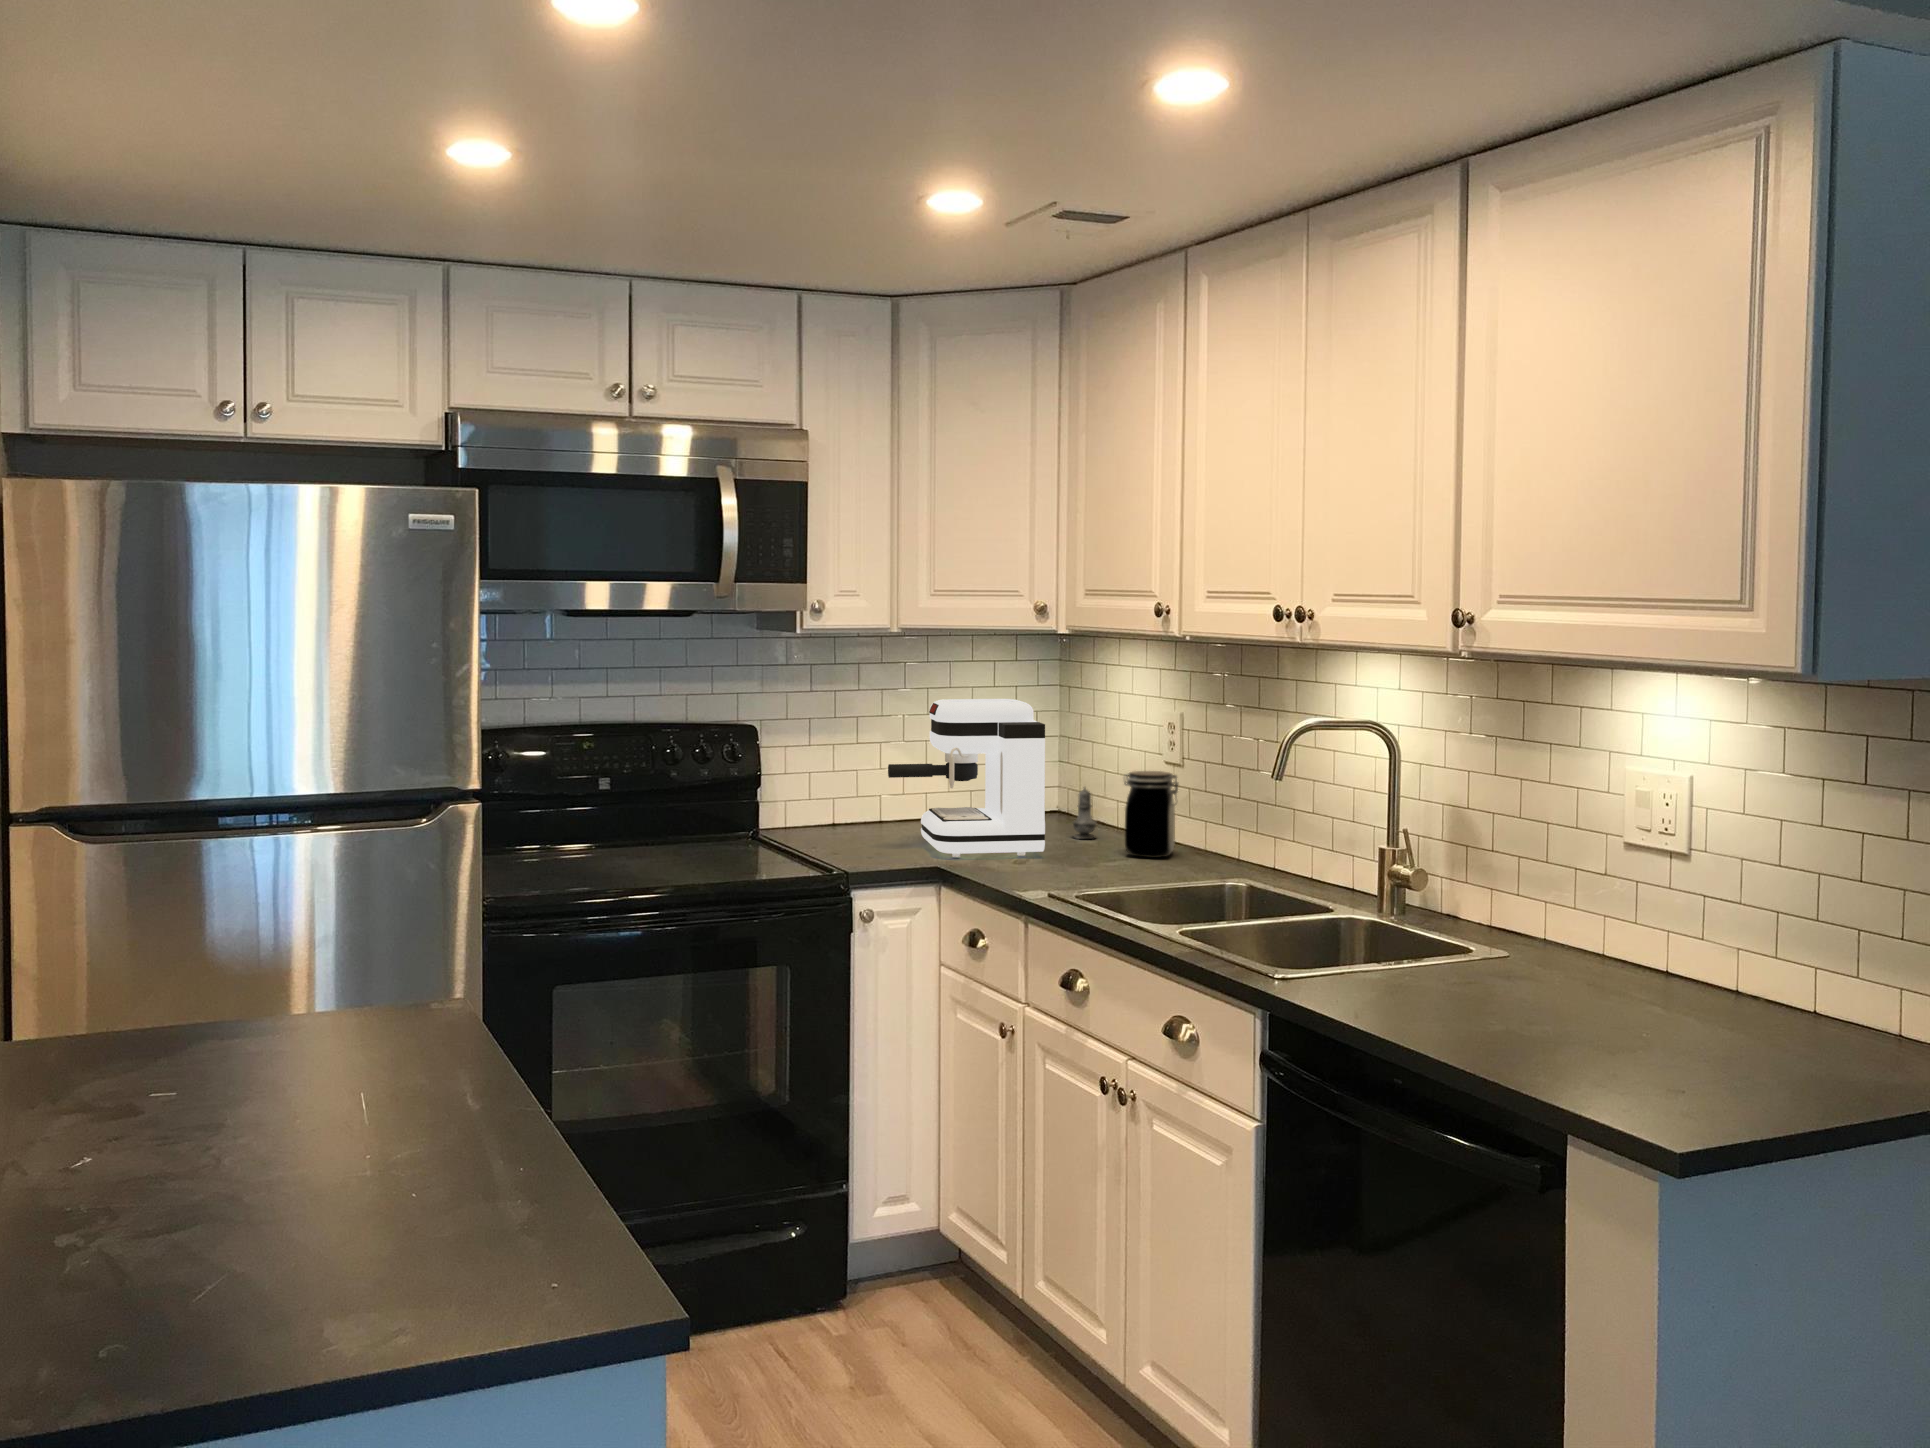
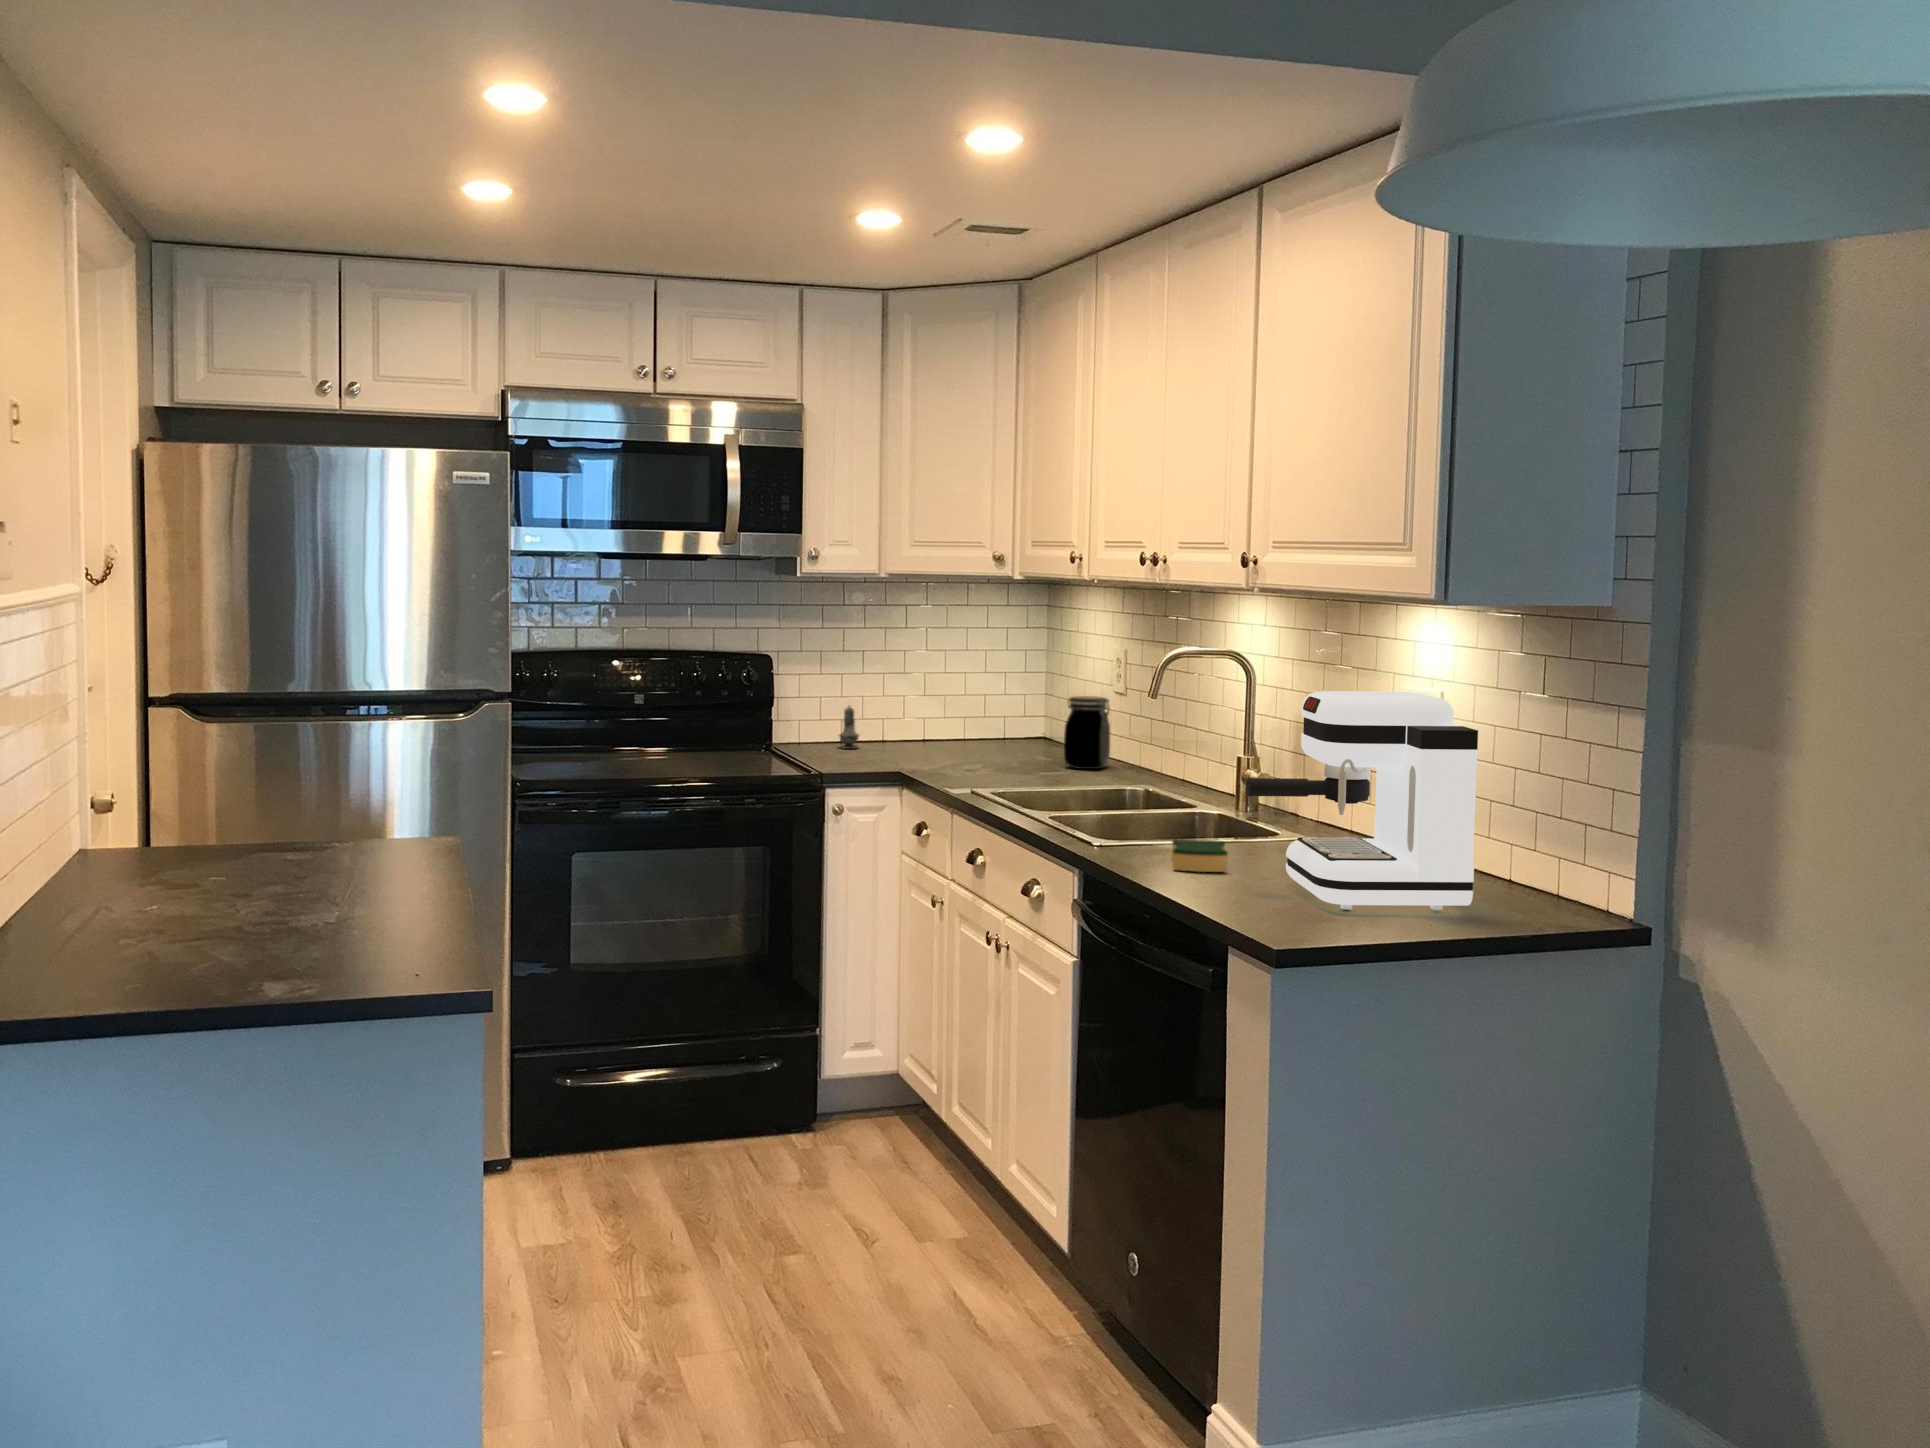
coffee maker: present [888,699,1045,857] -> present [1246,691,1478,910]
salt shaker: present [1073,788,1096,839] -> present [840,705,859,749]
sponge: none [1388,970,1476,1016] -> present [1172,839,1228,872]

